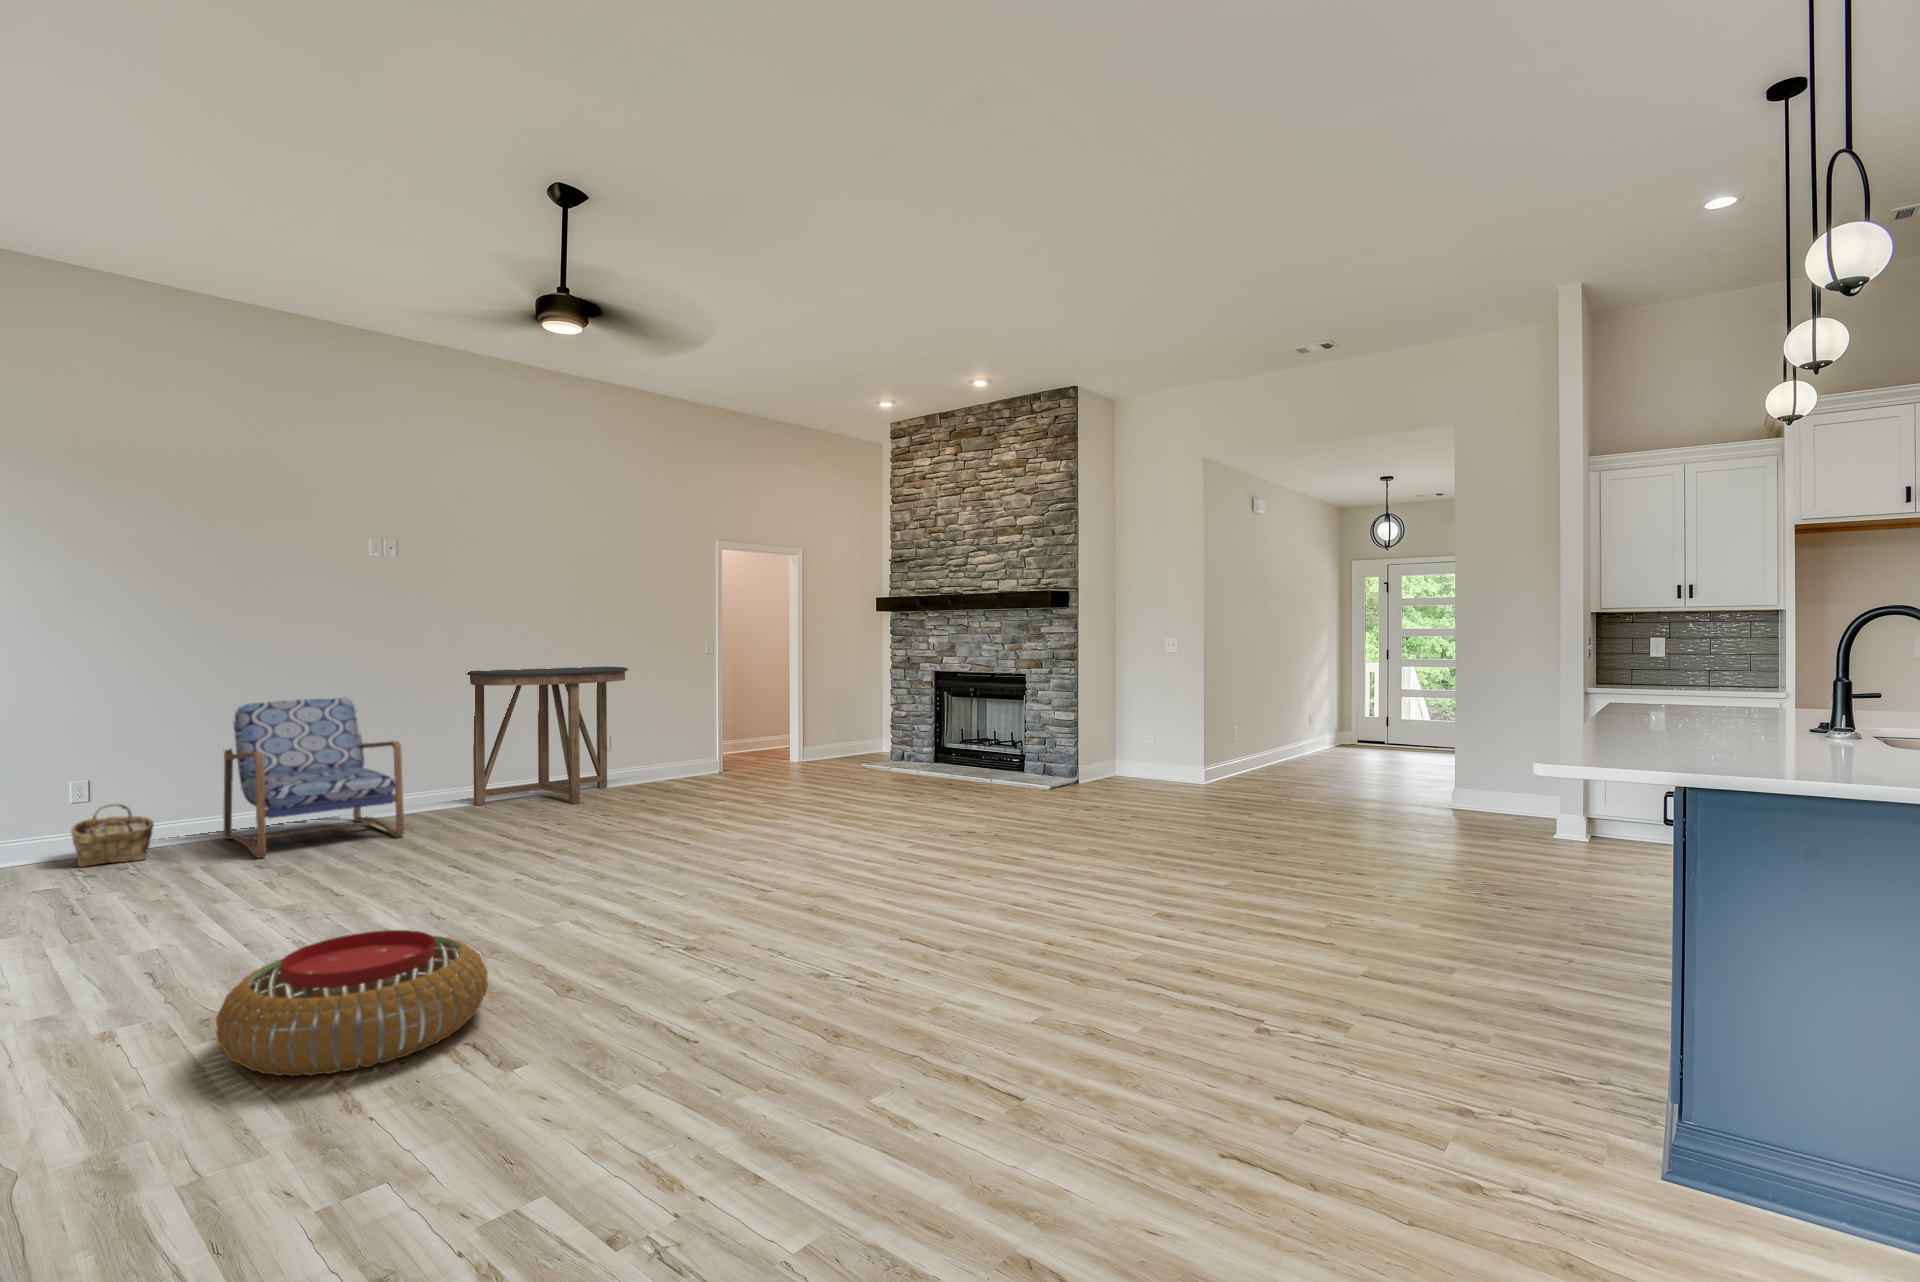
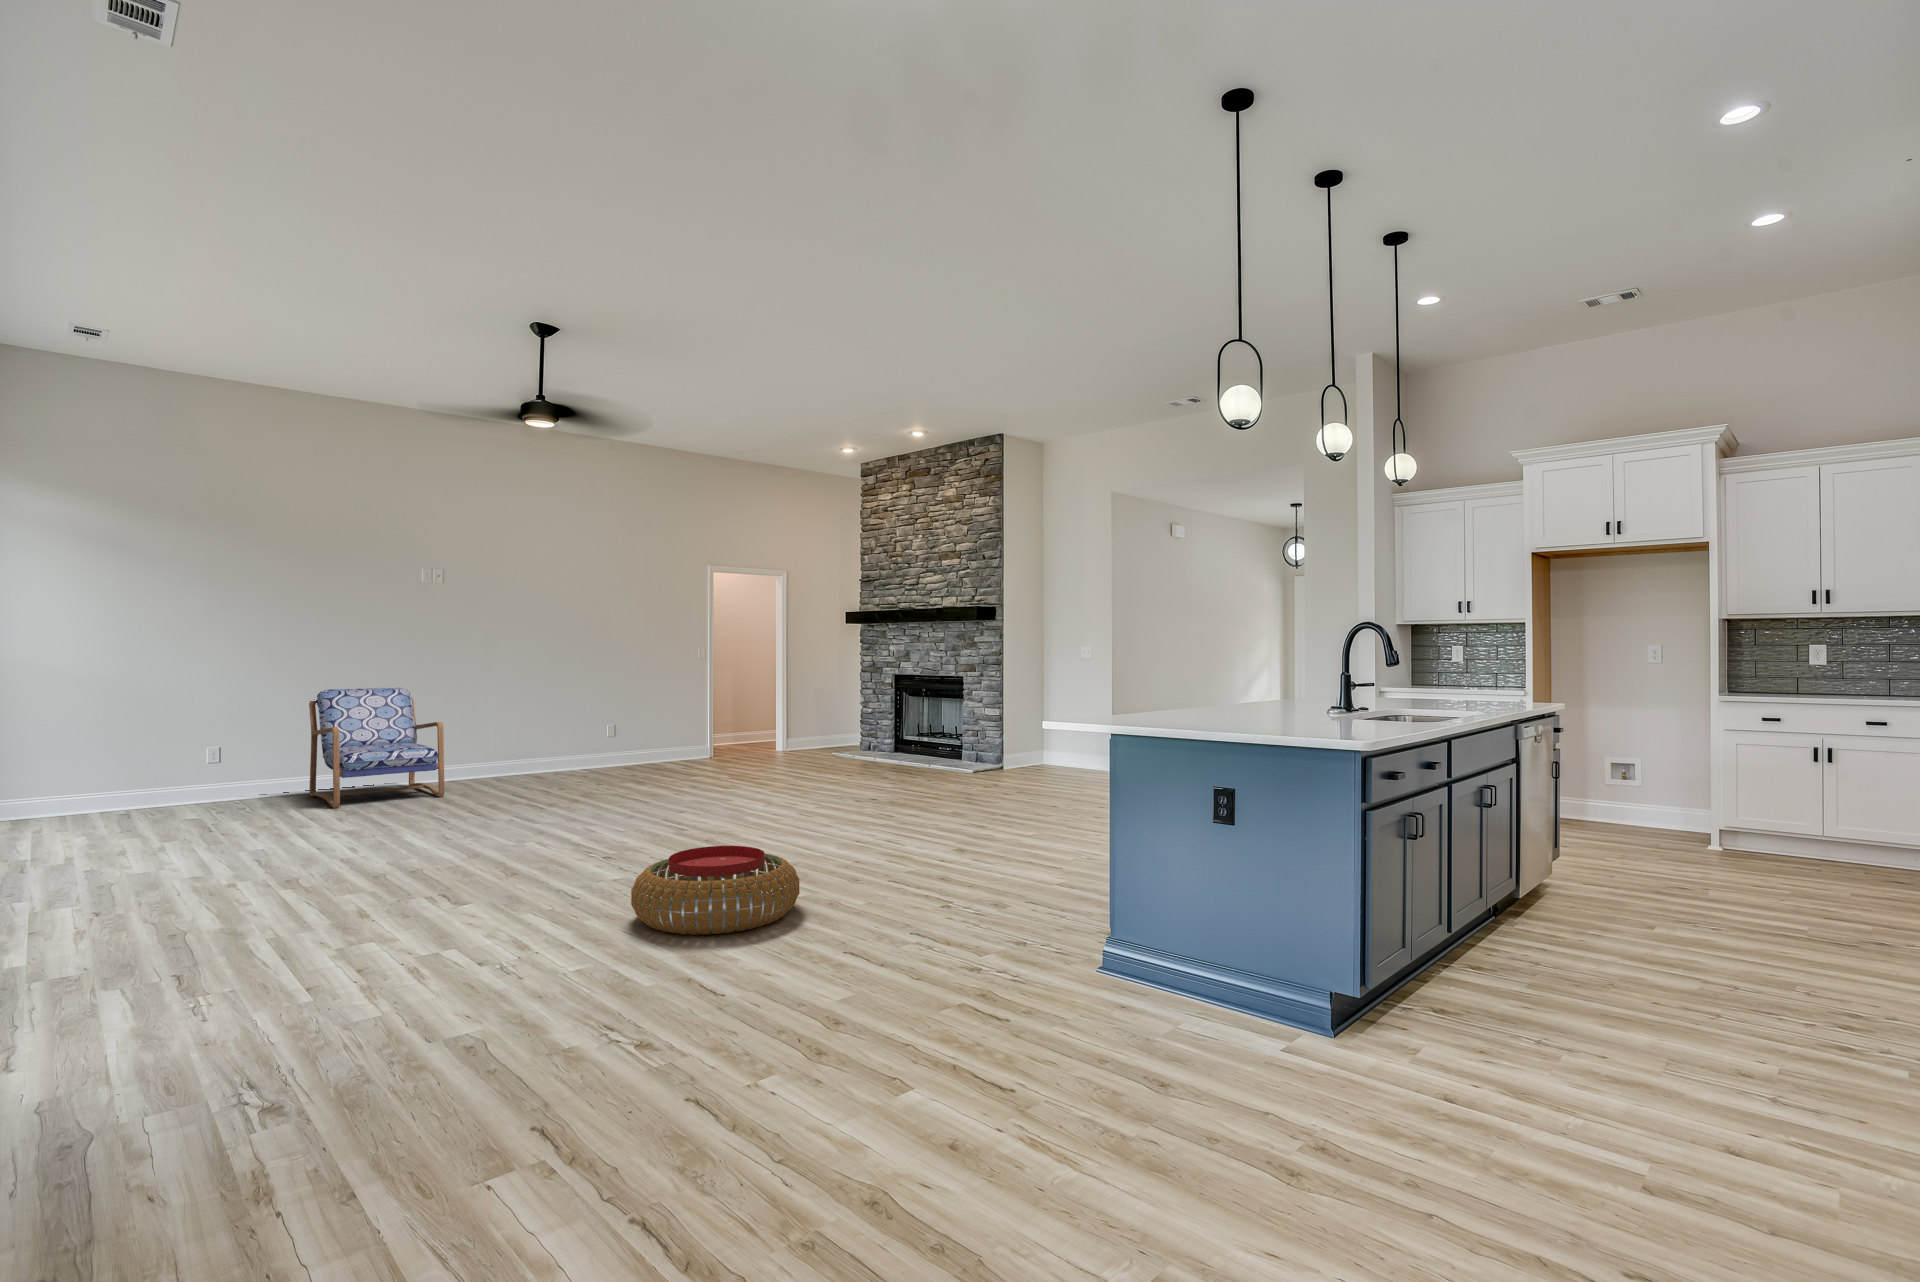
console table: present [466,667,628,806] -> none [497,668,631,778]
woven basket: present [71,804,154,867] -> none [200,766,259,811]
pouf: present [216,930,488,1076] -> present [631,846,800,935]

